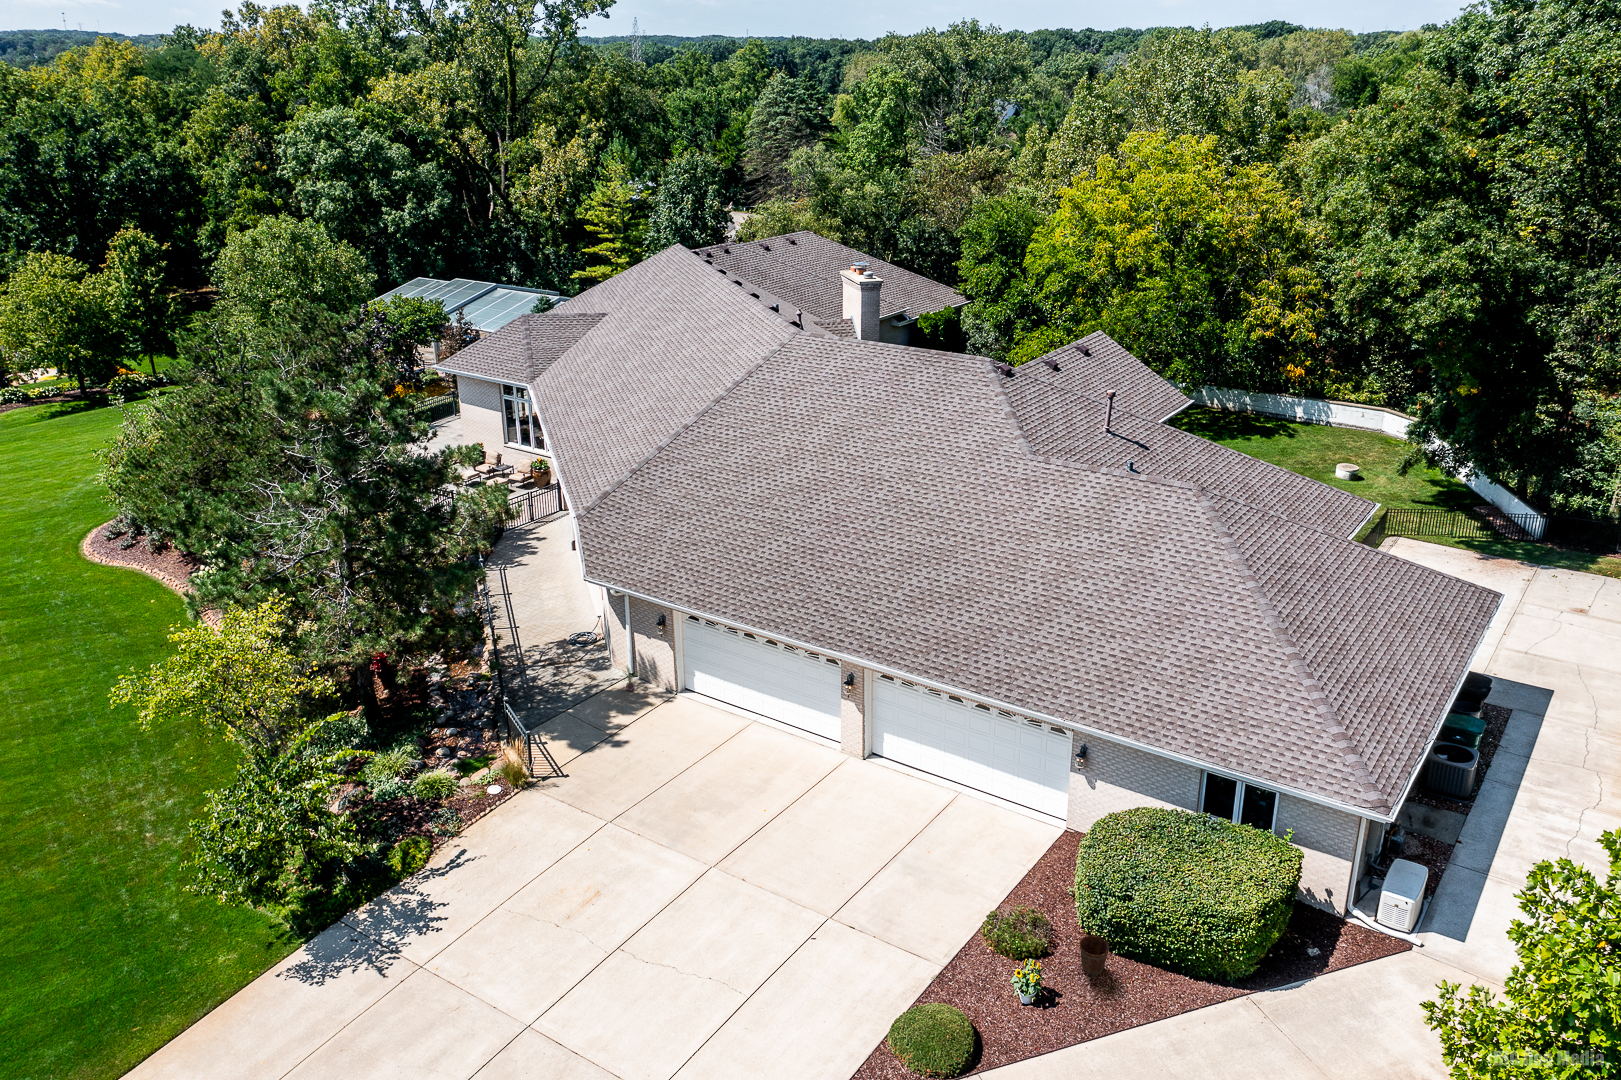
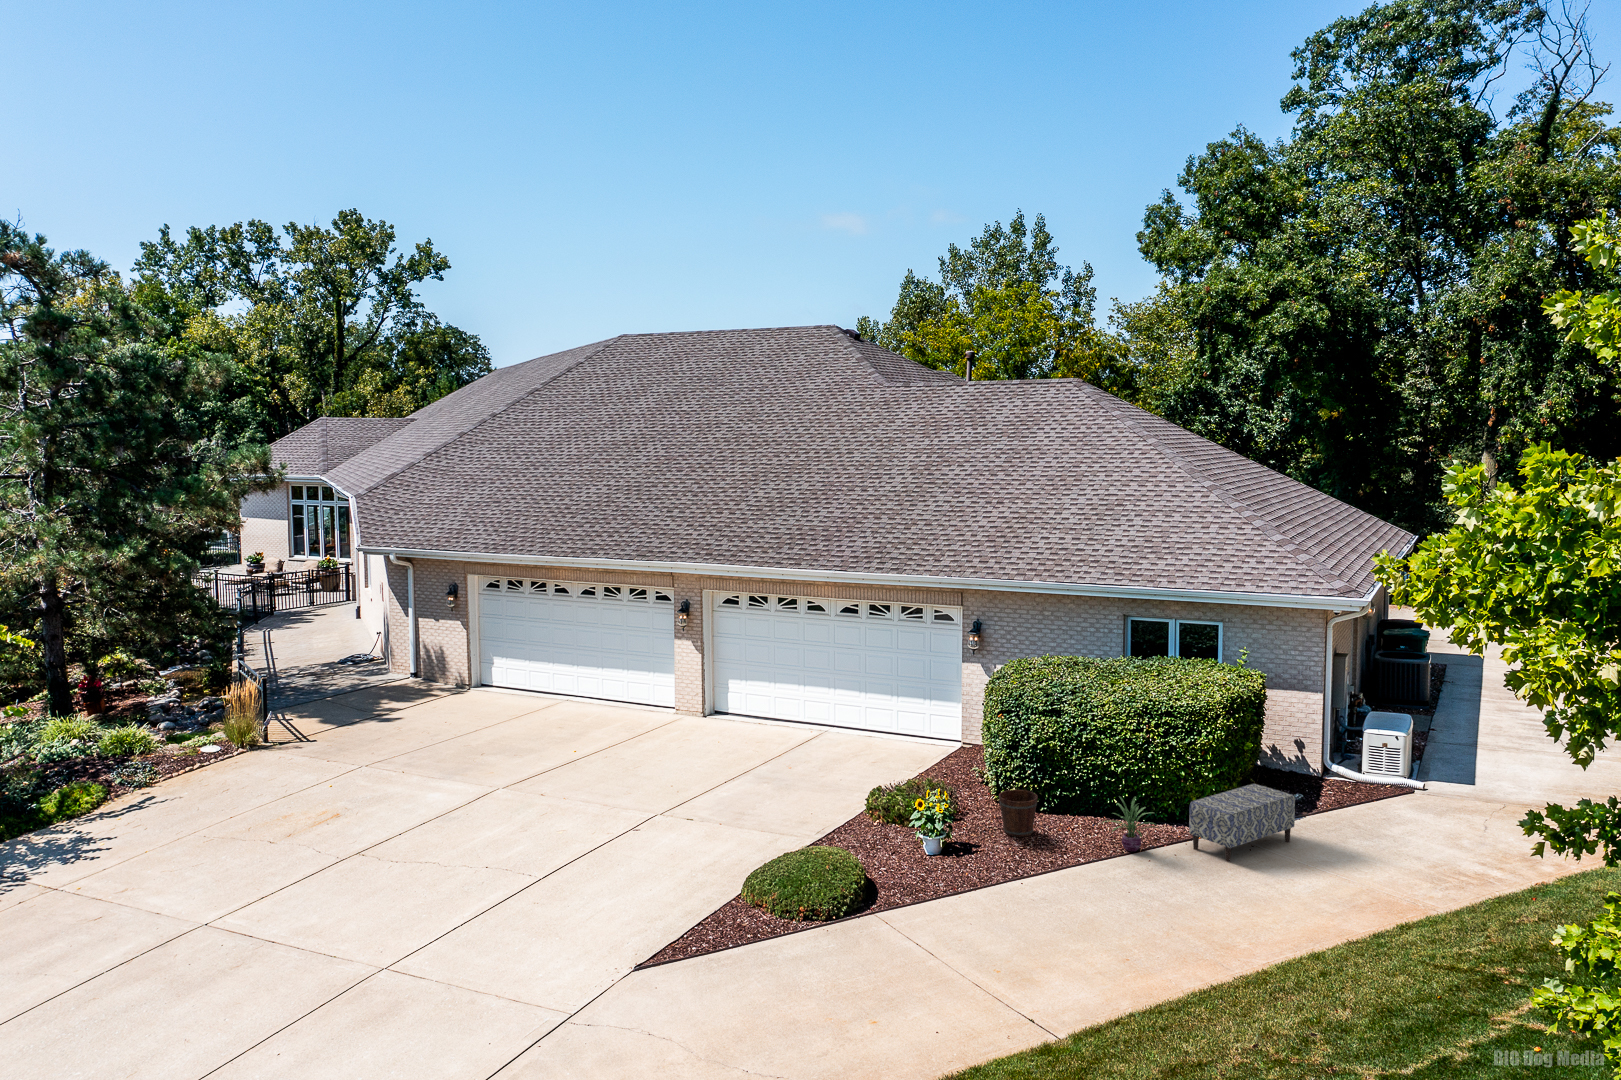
decorative plant: present [622,667,636,691] -> present [1104,796,1154,851]
bench: none [1221,954,1307,1028] -> present [1189,784,1295,862]

